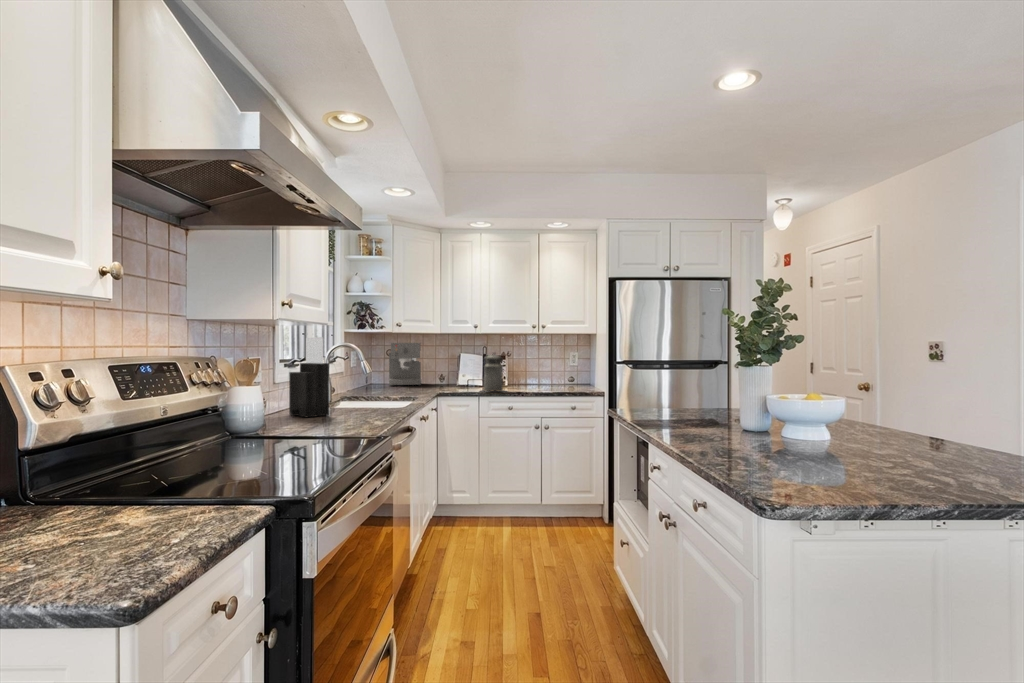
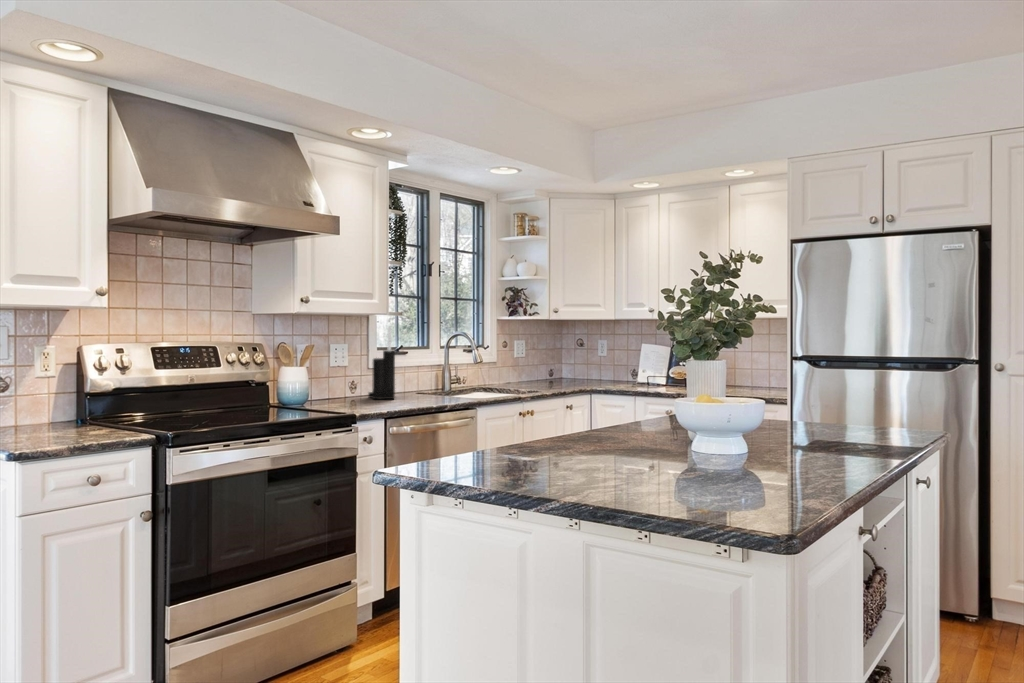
coffee maker: present [389,343,421,386] -> none [570,330,615,381]
canister: present [483,355,504,392] -> none [627,343,662,392]

